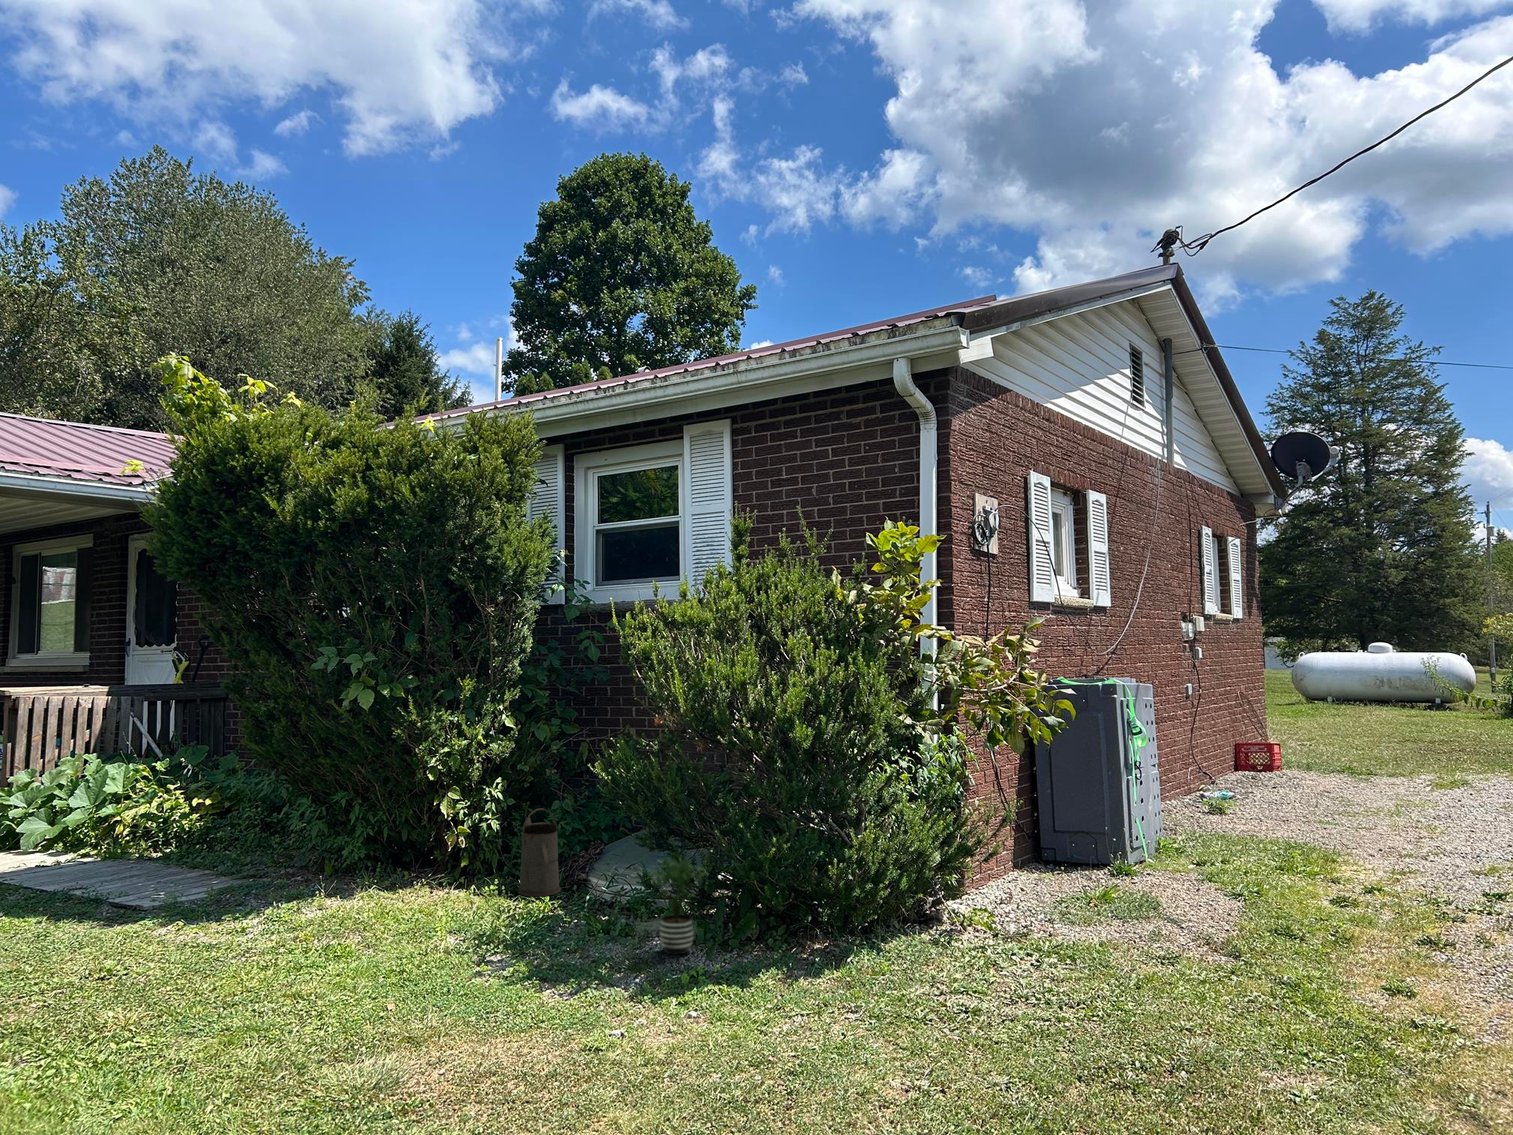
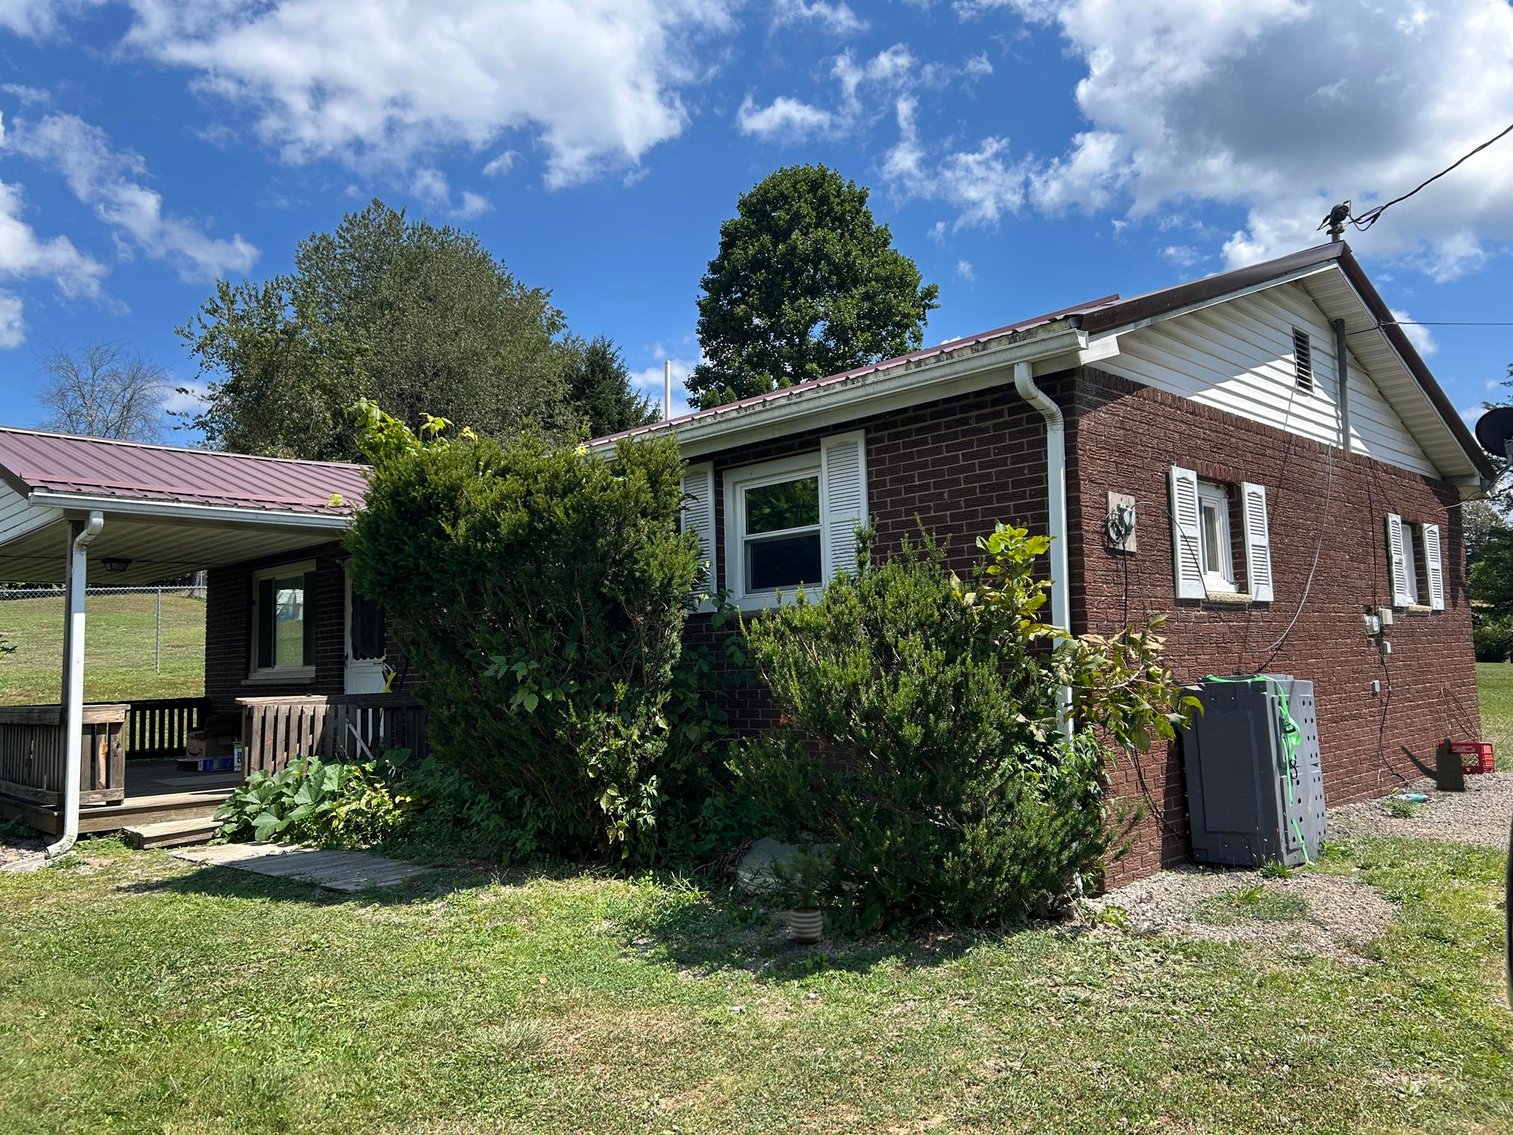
watering can: present [518,808,561,897] -> present [1401,739,1474,792]

